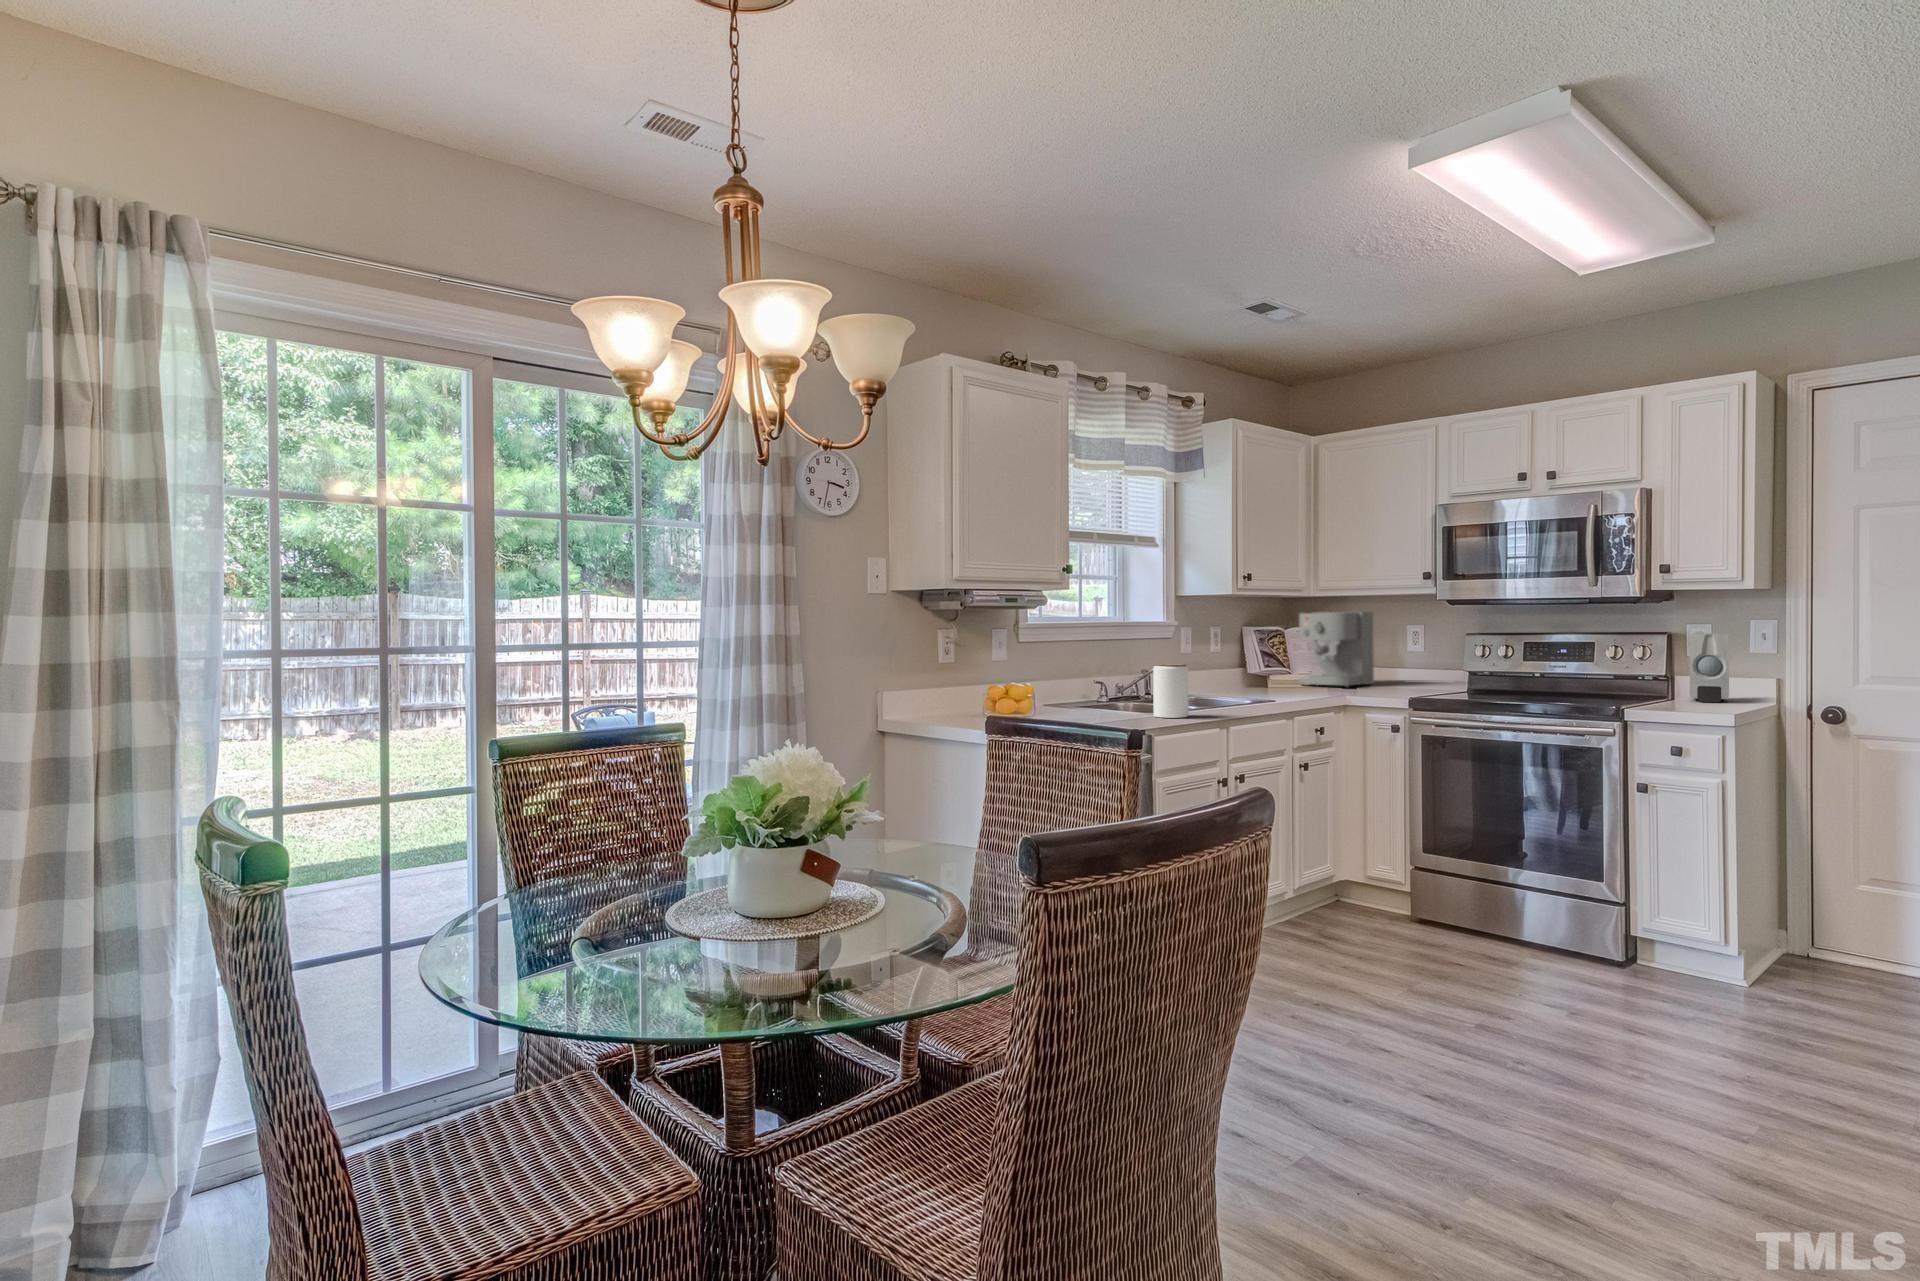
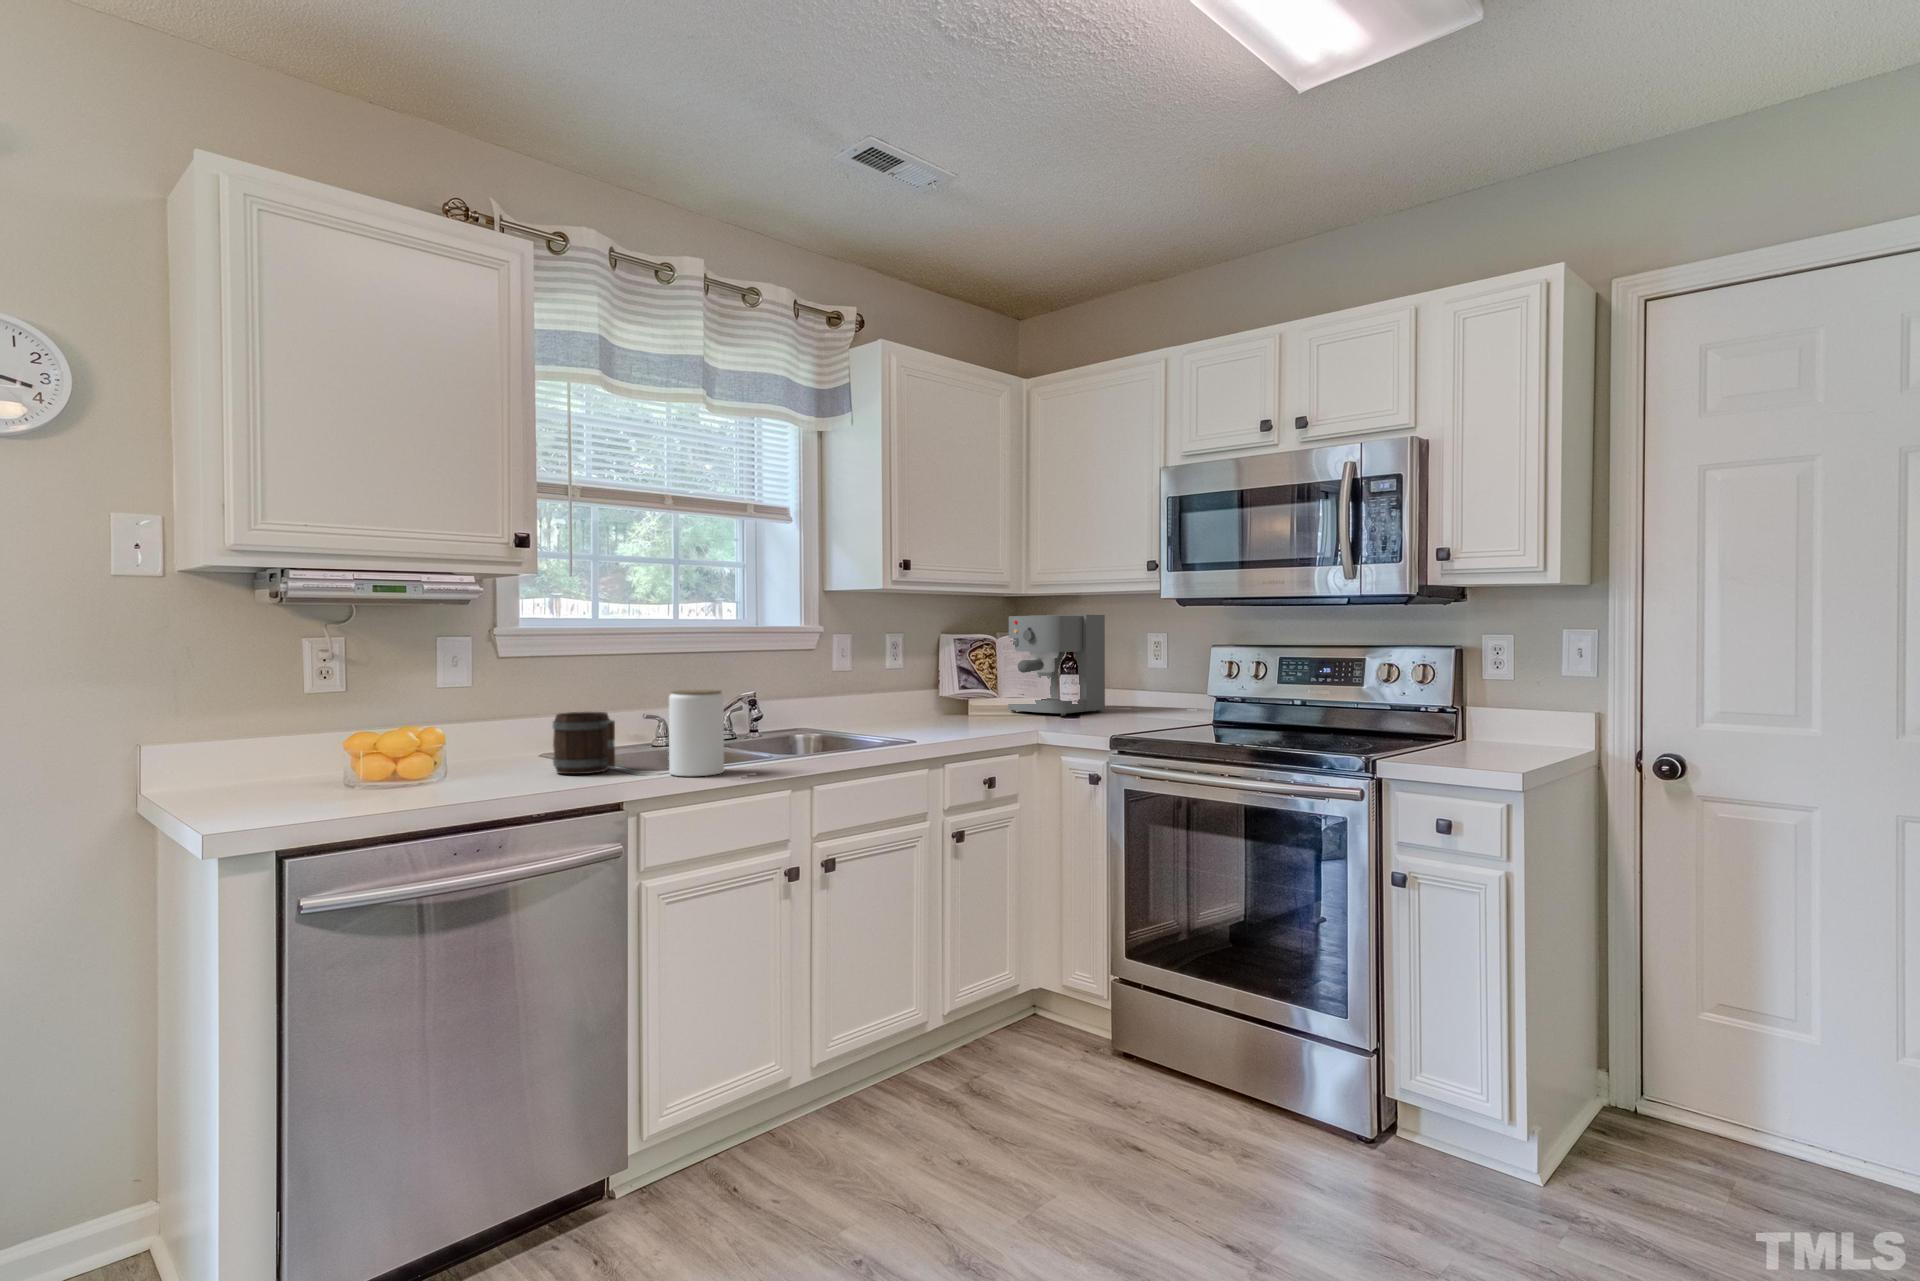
soap dispenser: present [1690,633,1729,702] -> none [1479,648,1532,746]
mug: none [1075,679,1119,717] -> present [553,712,615,774]

